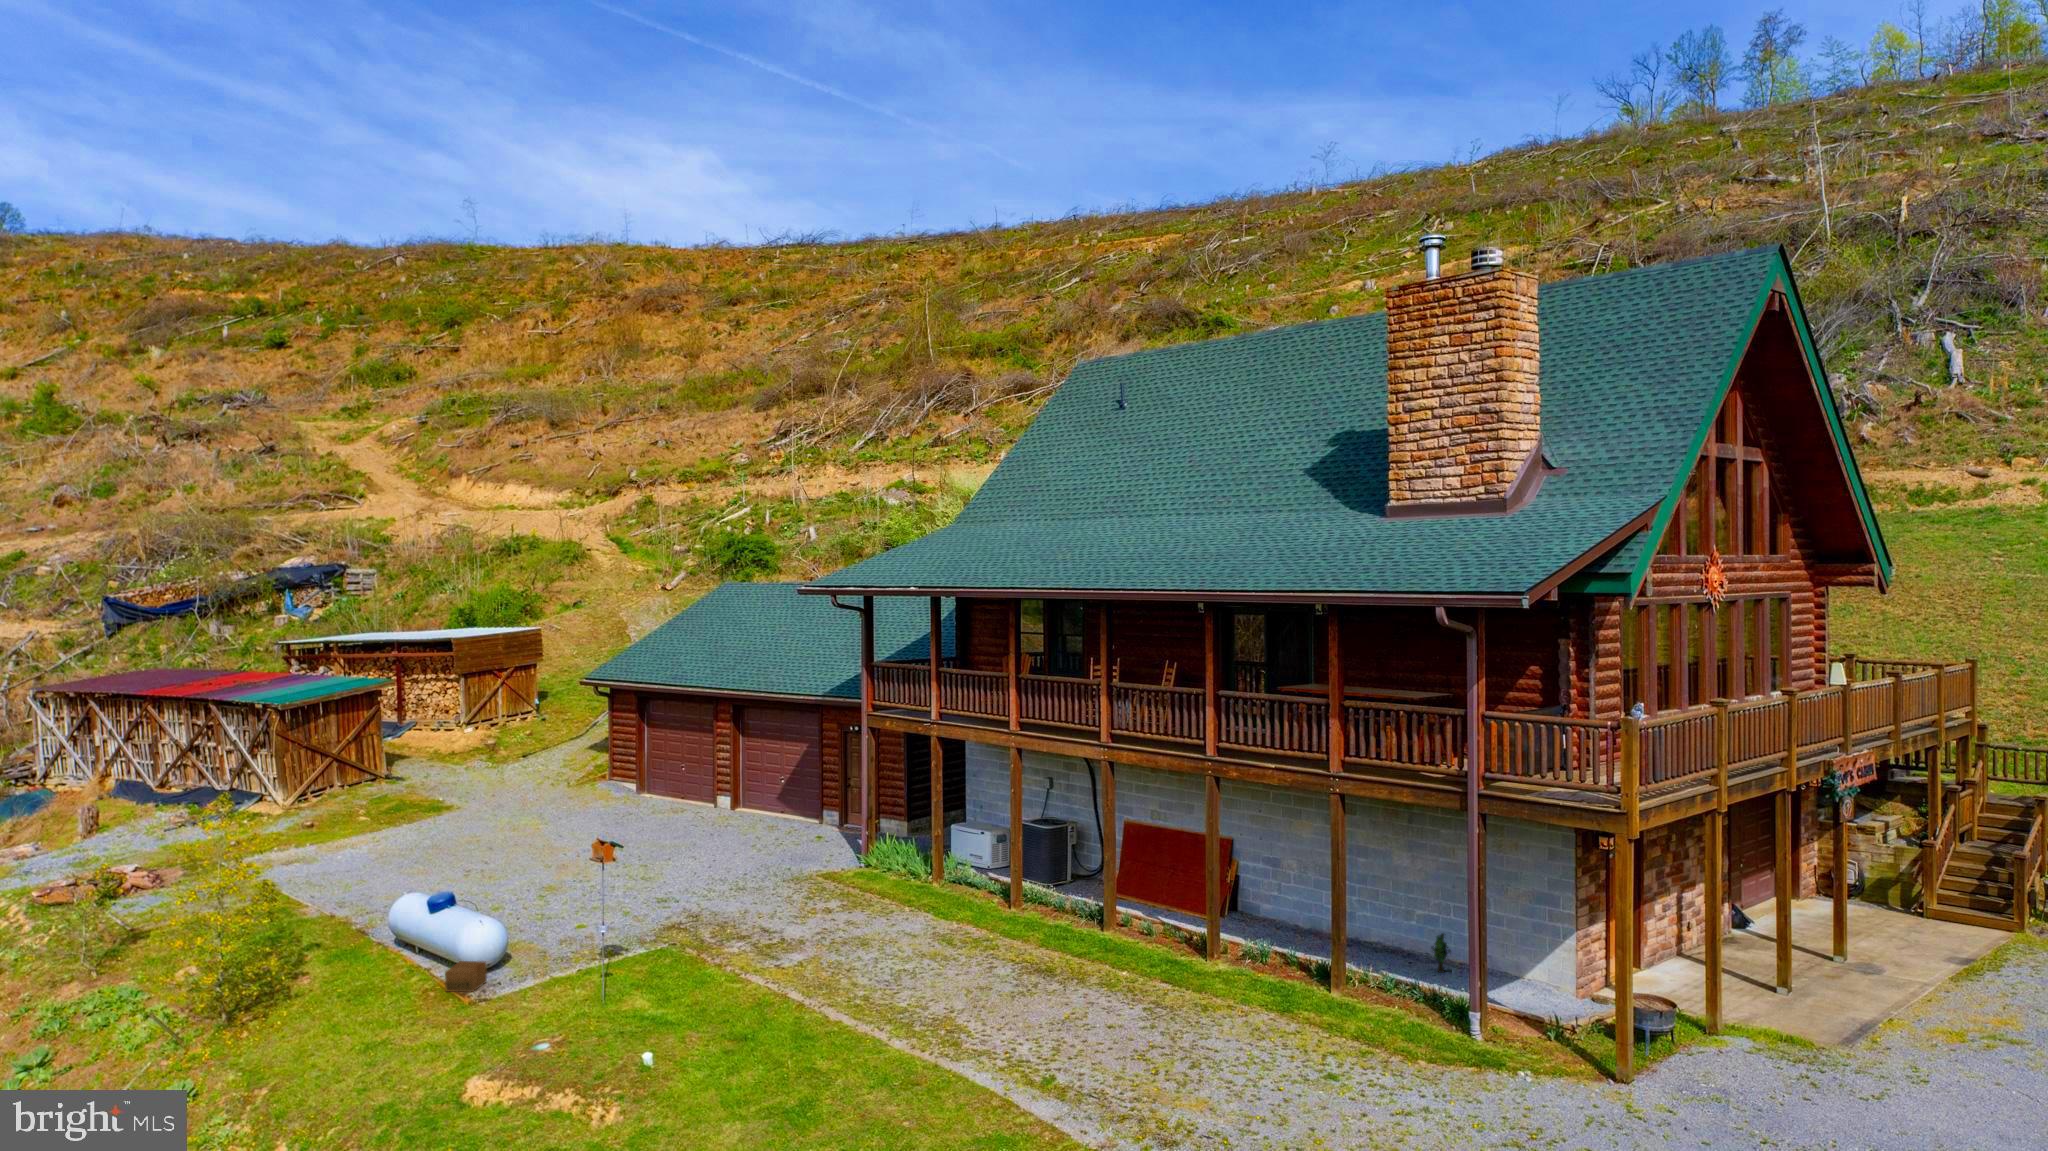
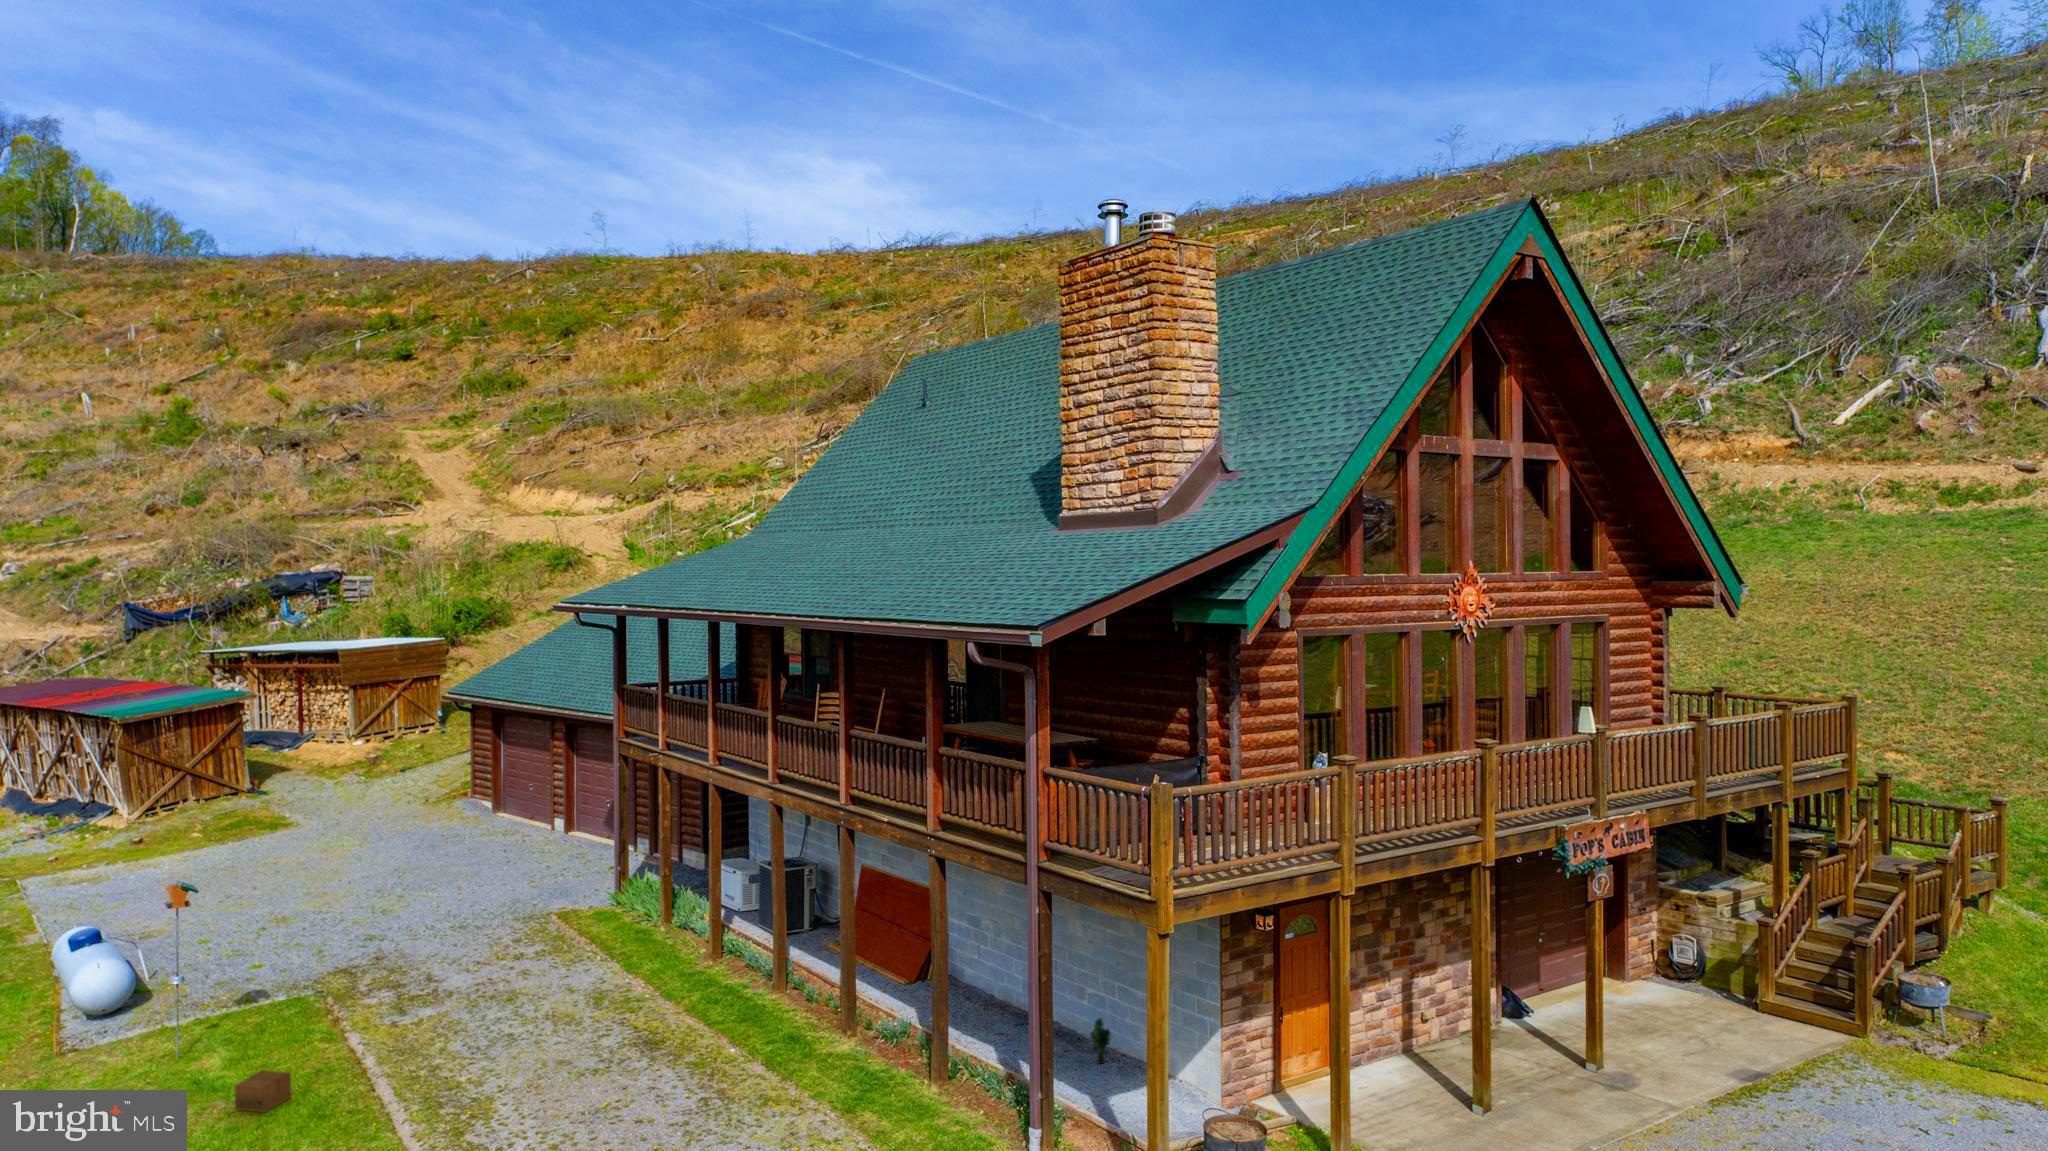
cardboard box: present [445,961,487,992] -> present [234,1070,292,1113]

